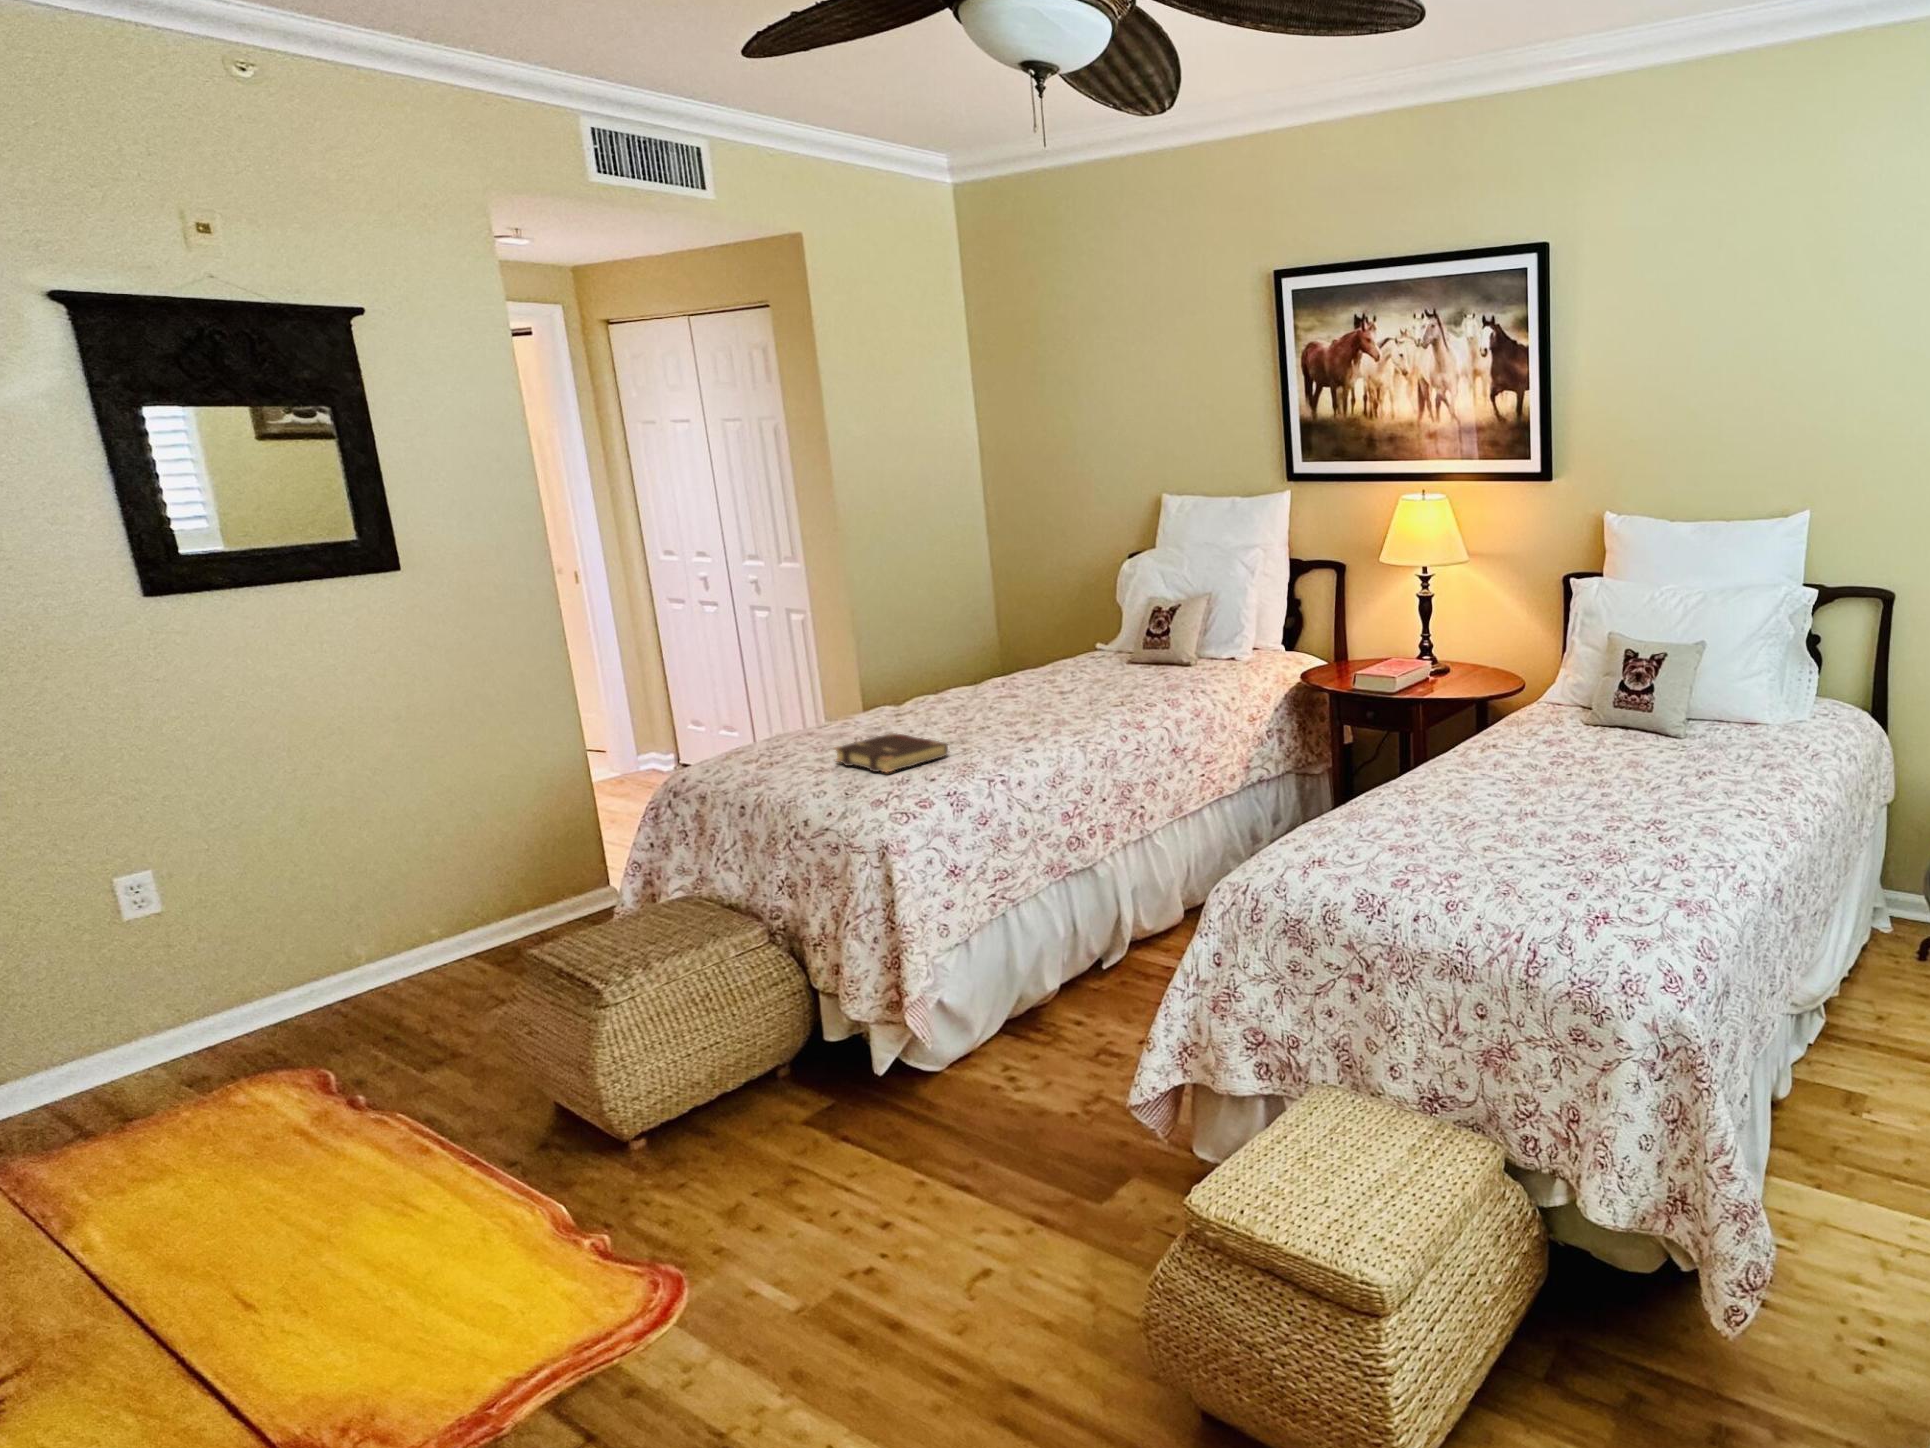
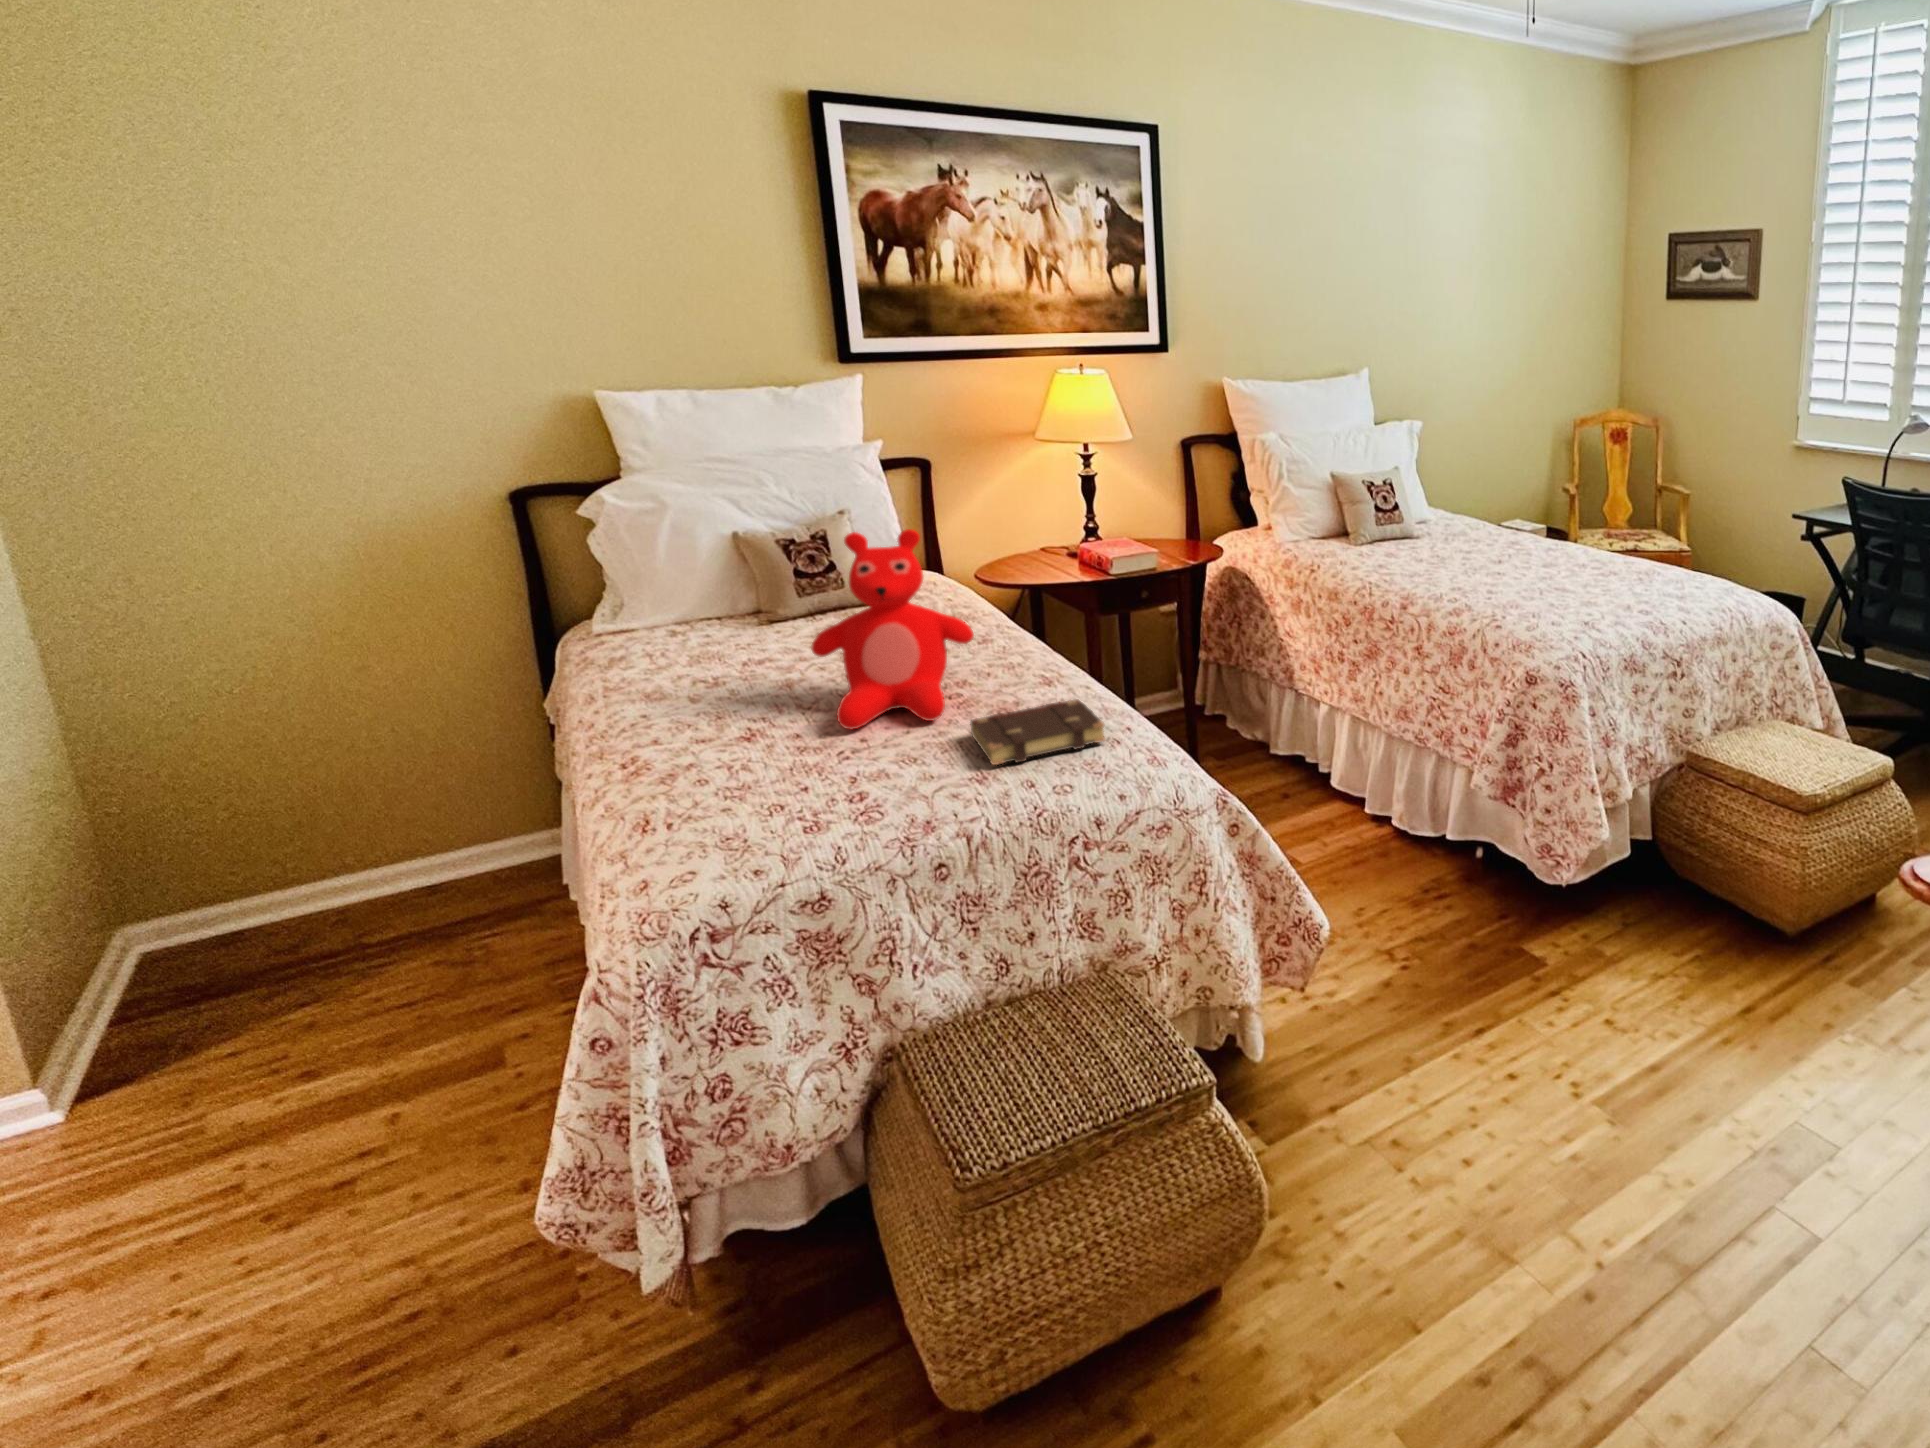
teddy bear: none [895,591,997,732] -> present [811,529,974,730]

